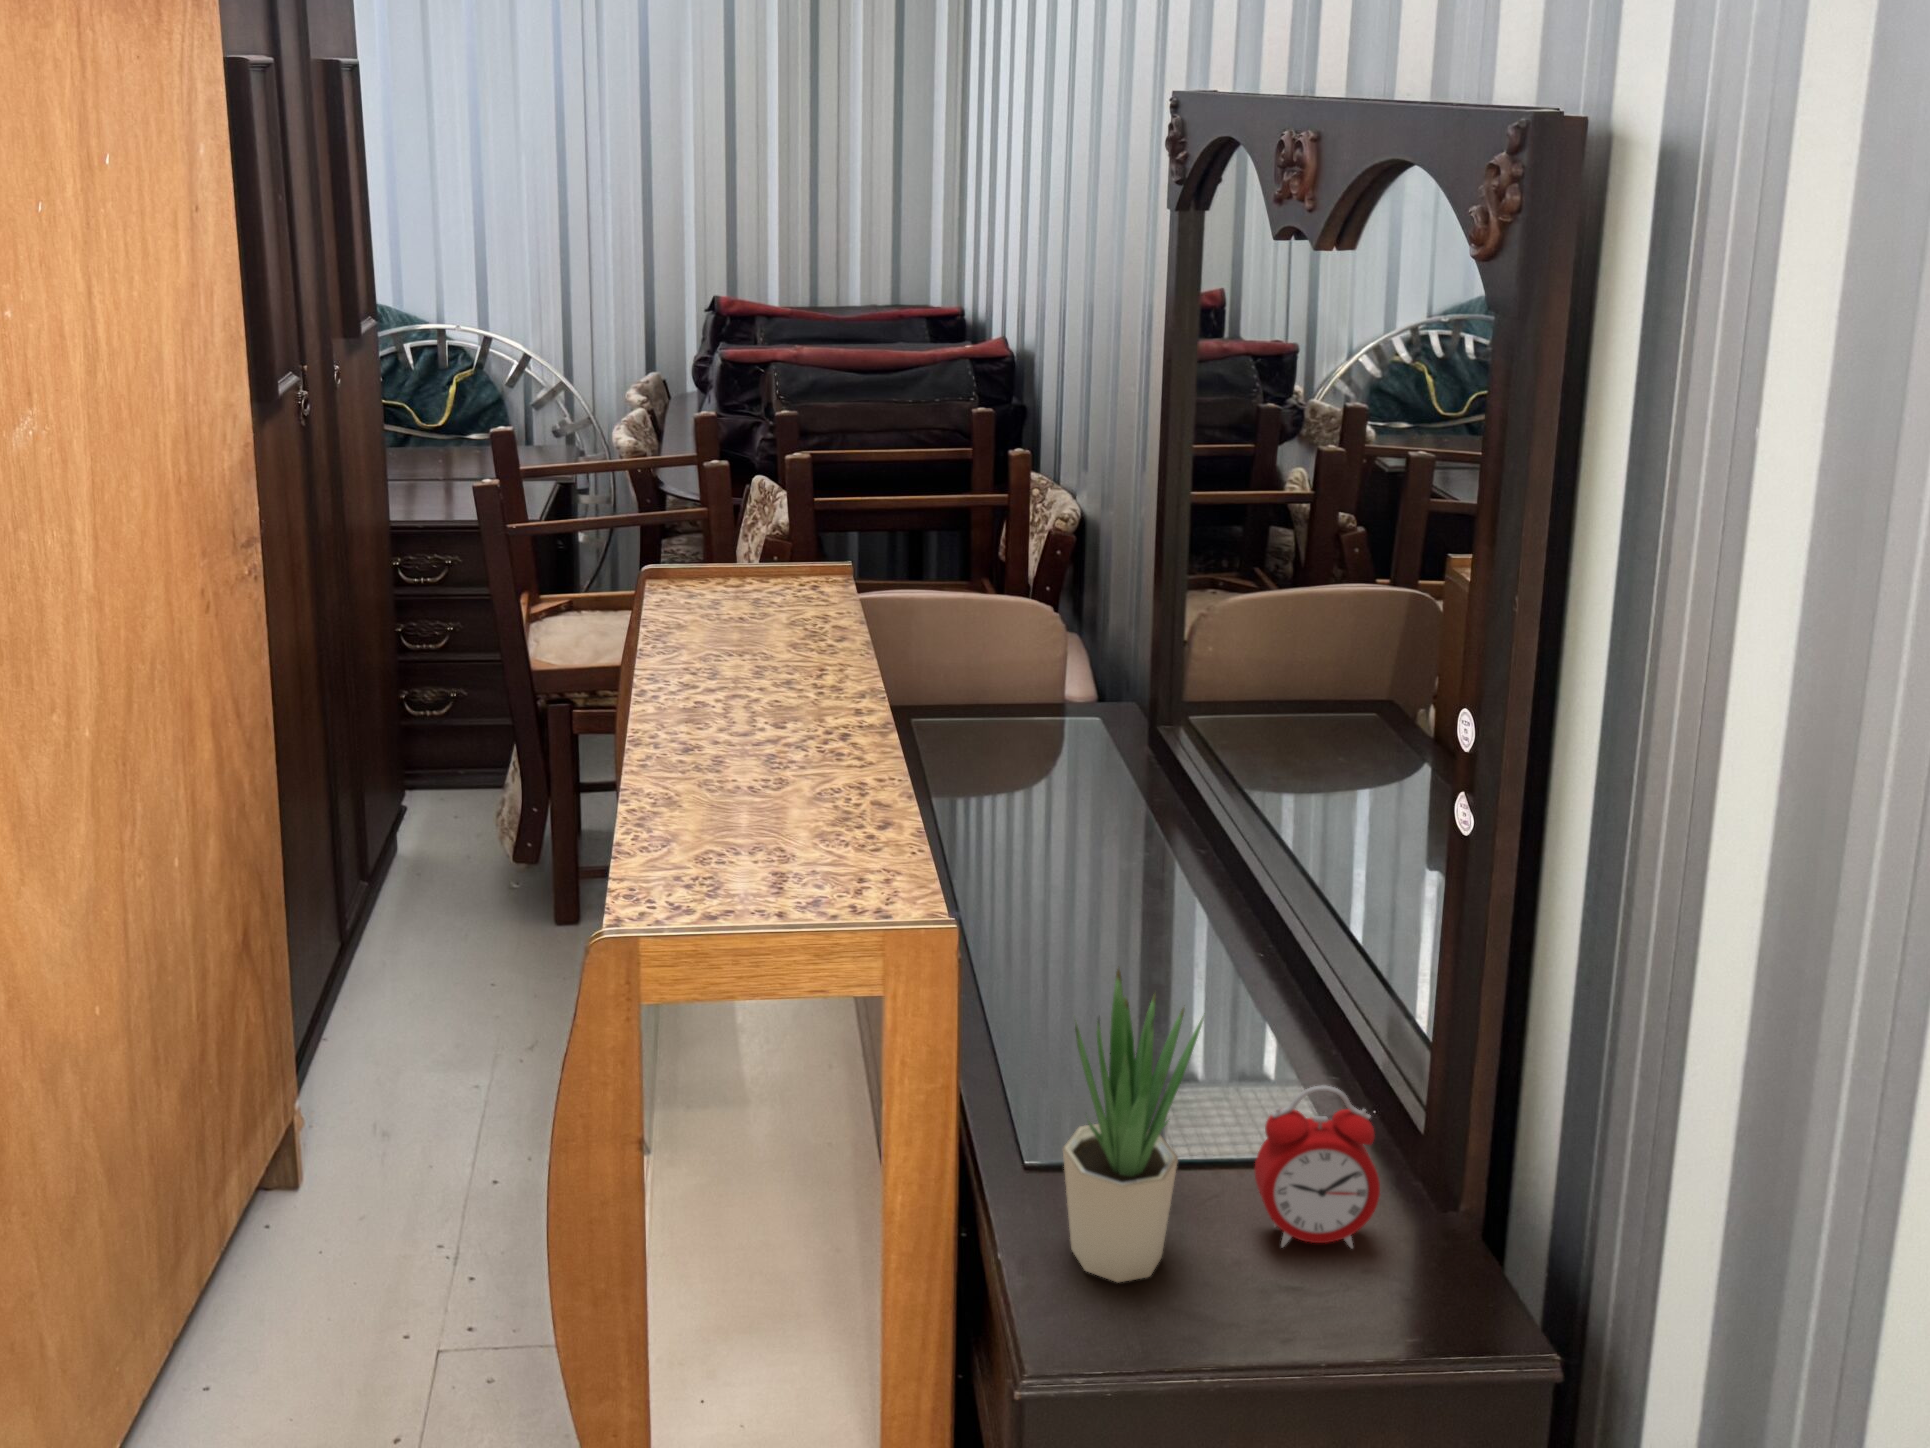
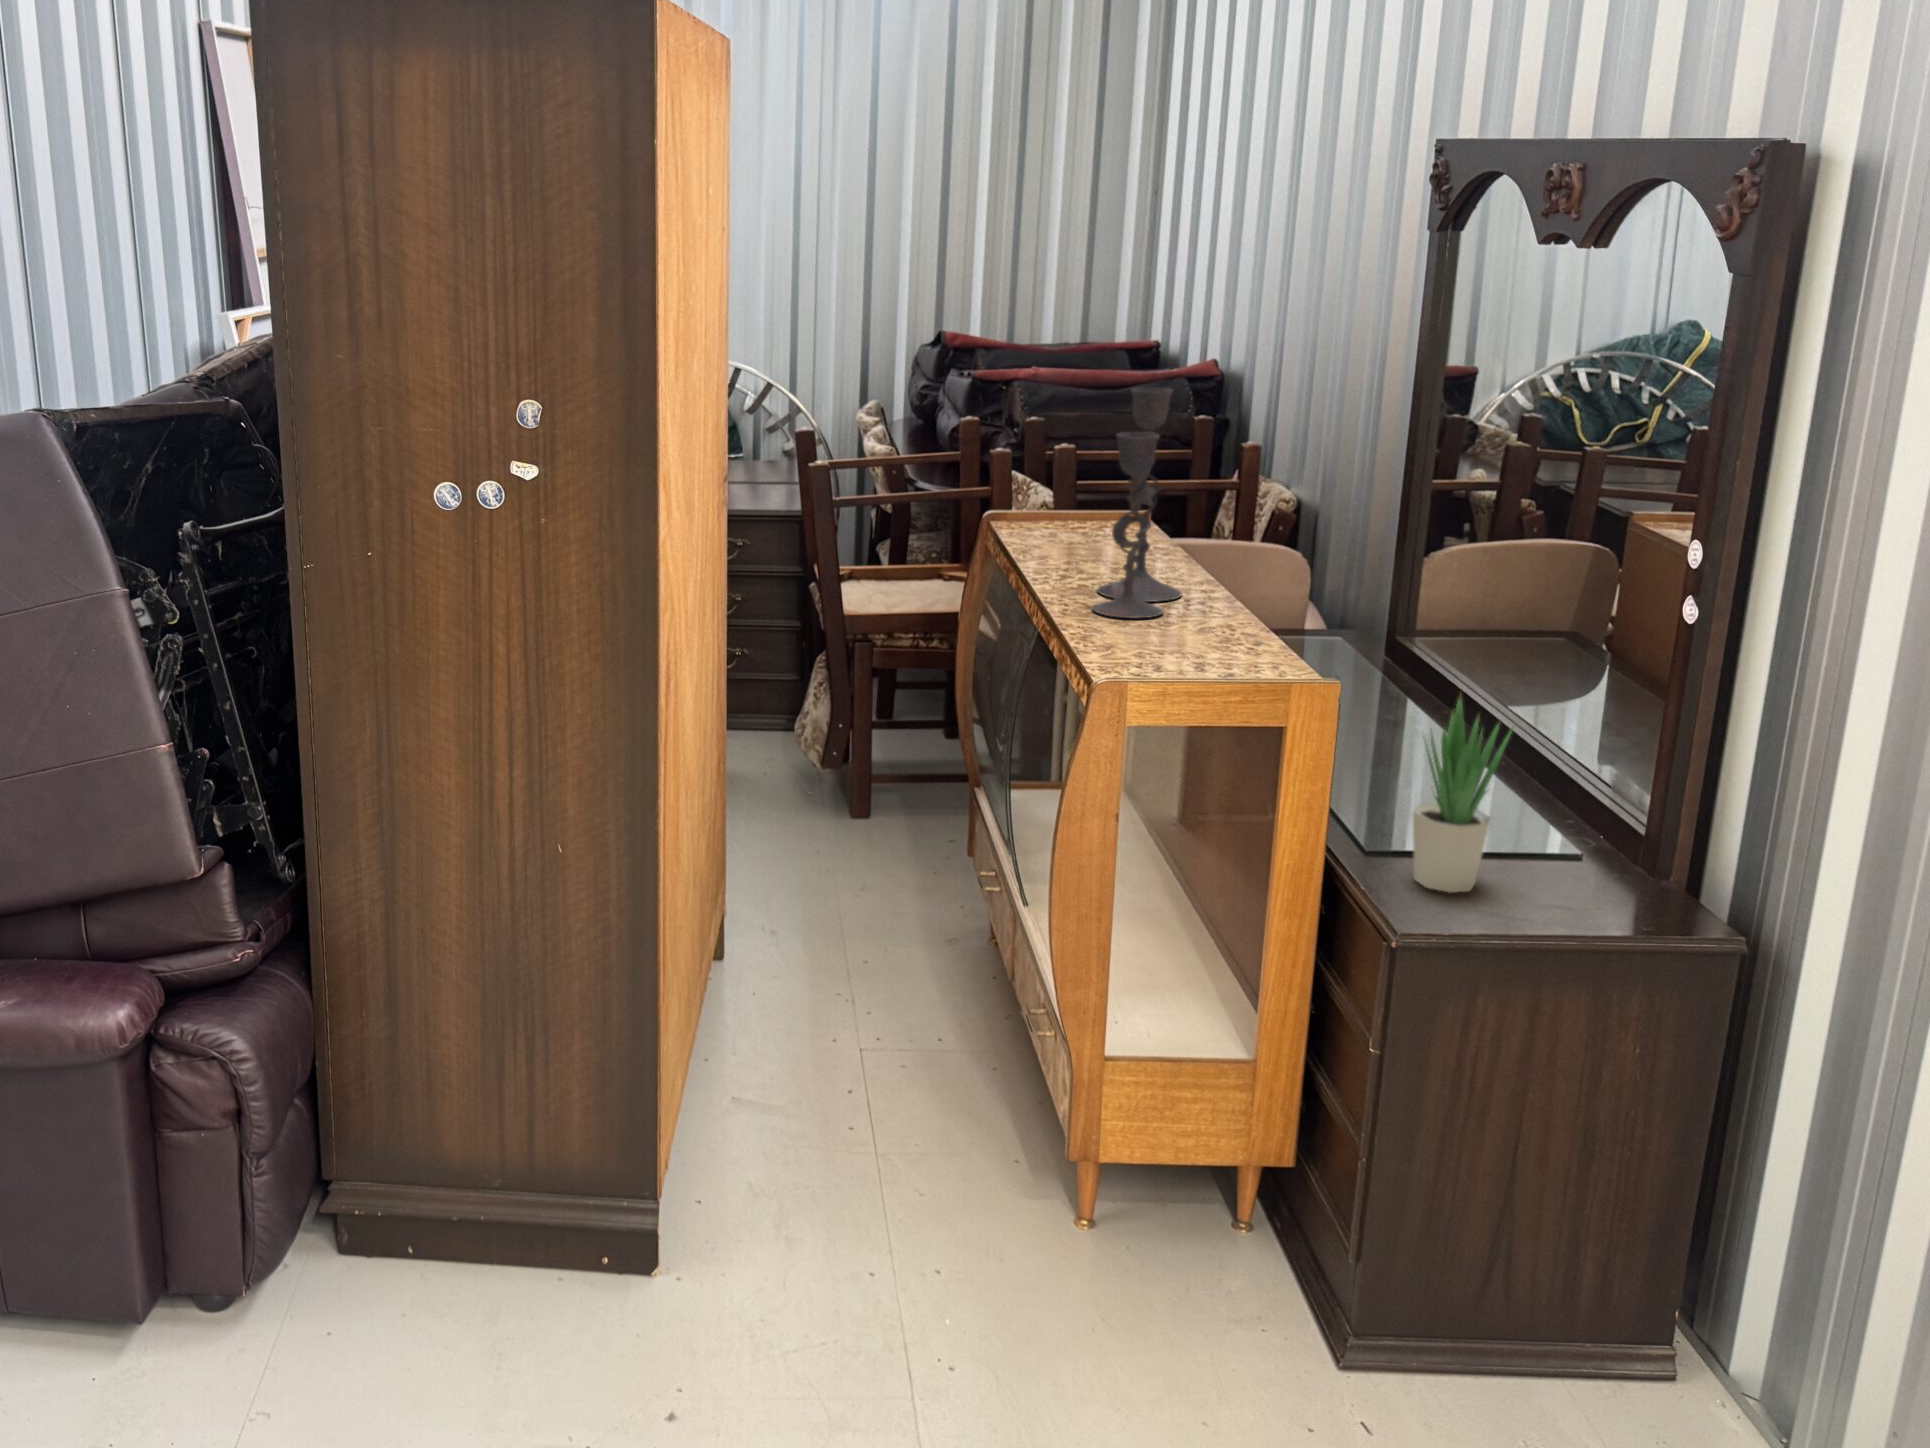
candlestick: none [672,438,821,786] -> present [1092,387,1182,618]
alarm clock: present [1255,1086,1380,1248] -> none [1536,776,1624,883]

